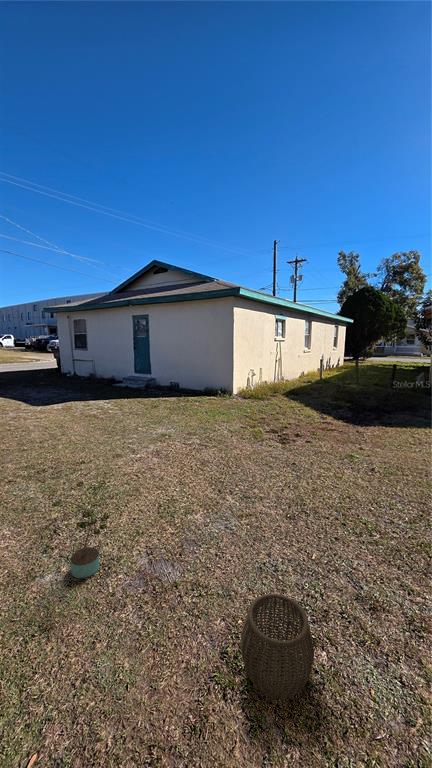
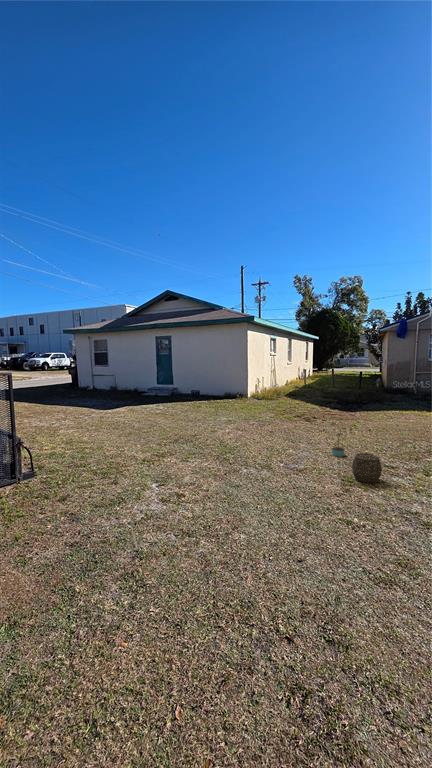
potted plant: present [52,481,109,578] -> present [332,417,352,457]

